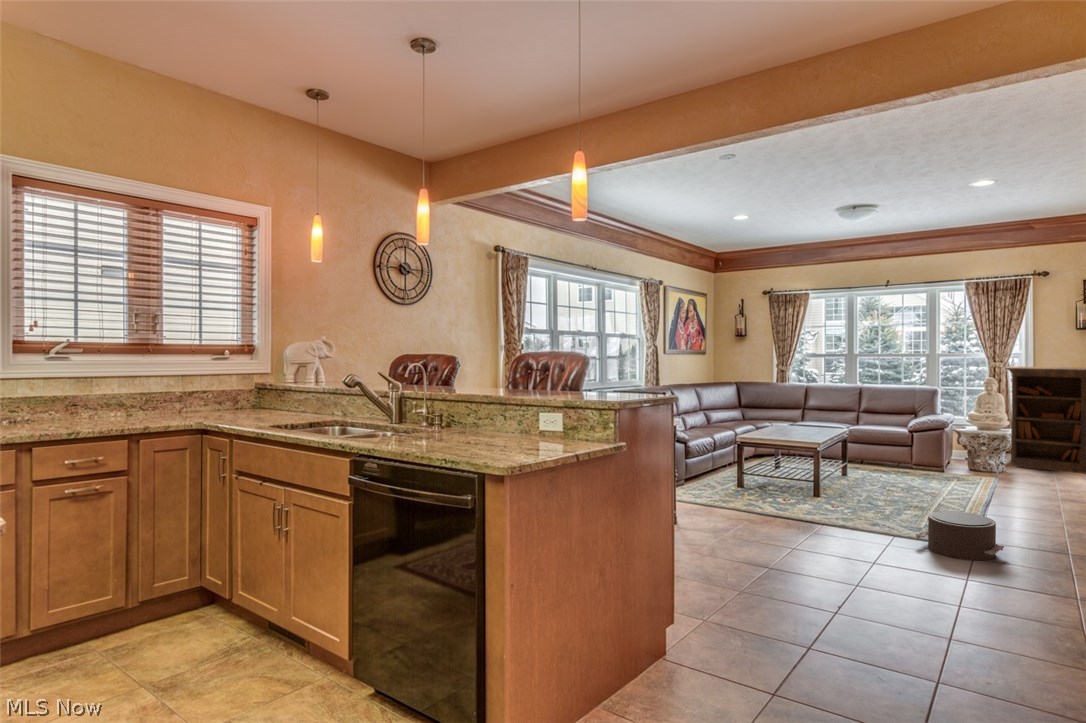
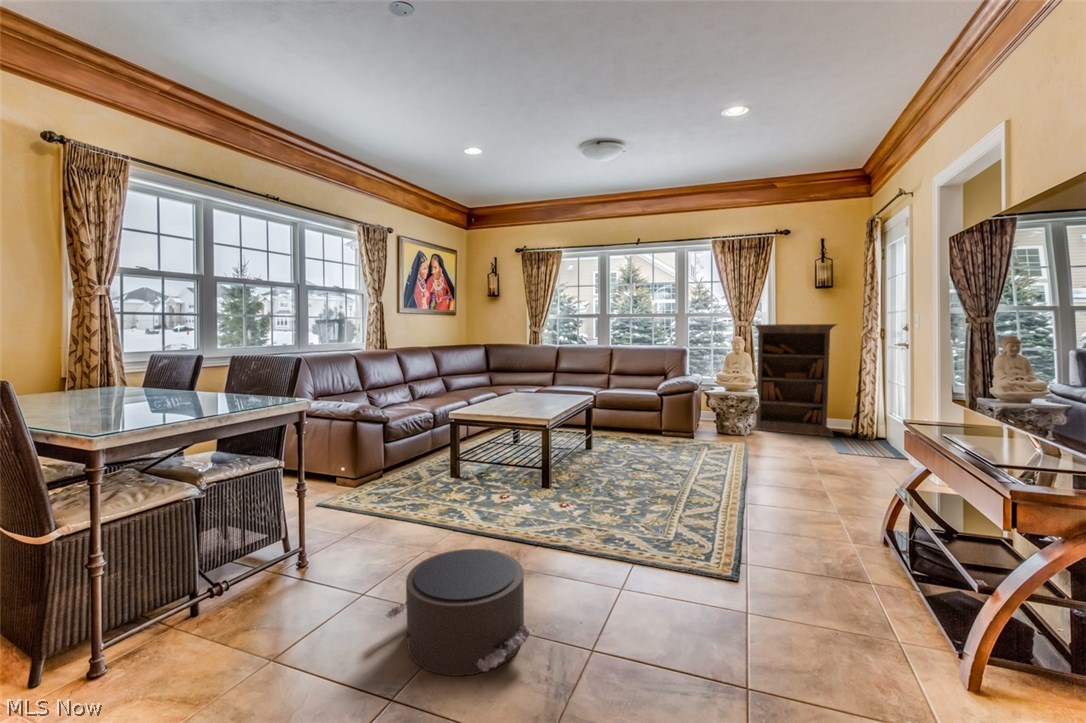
pouf: present [915,511,1004,560] -> present [385,549,534,676]

